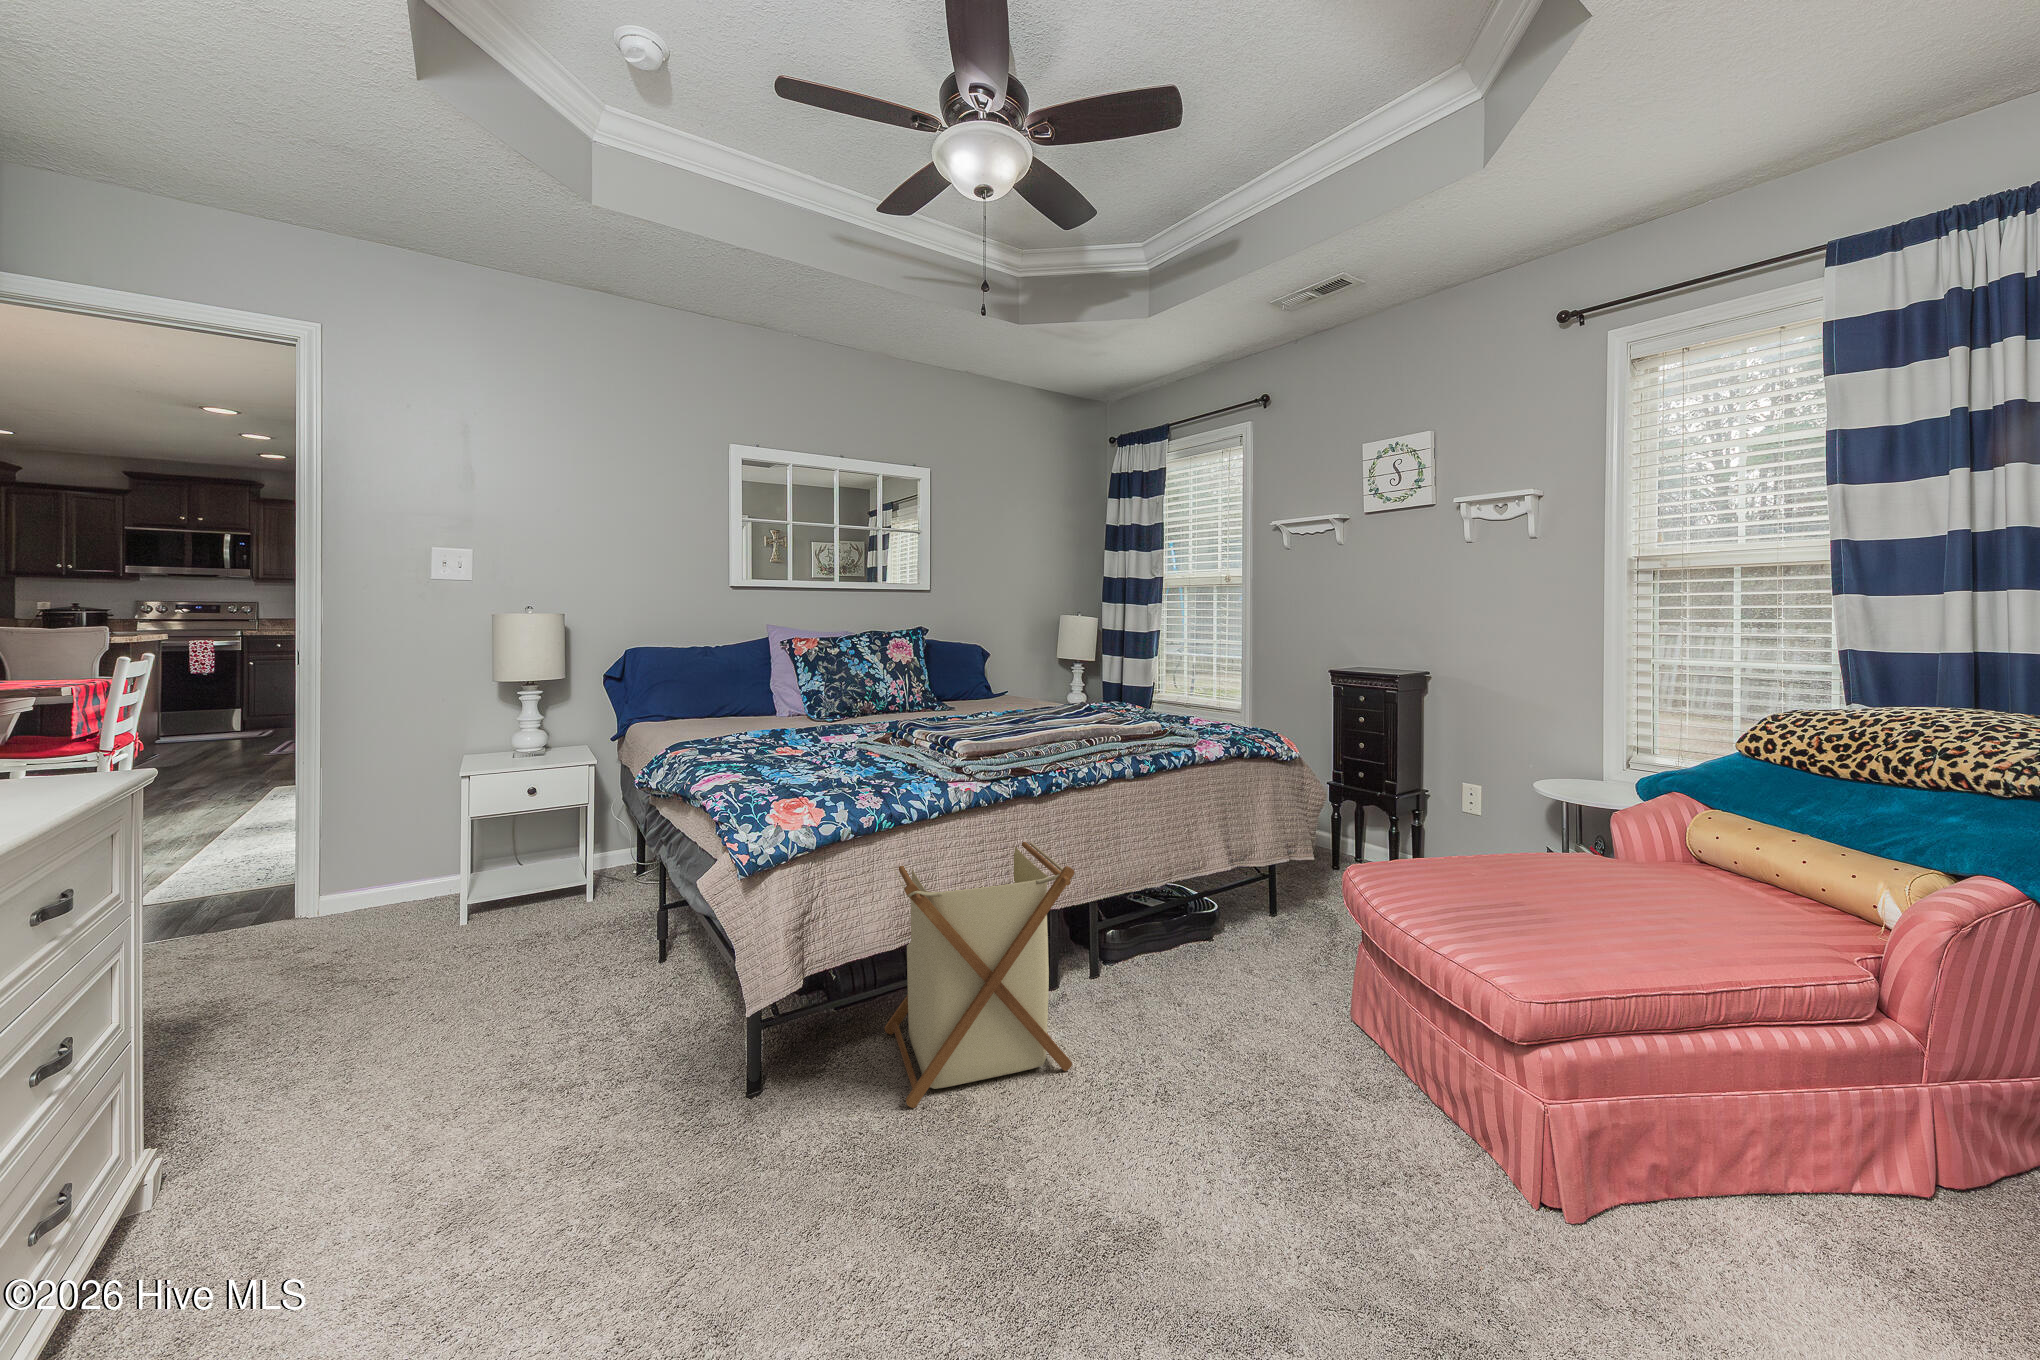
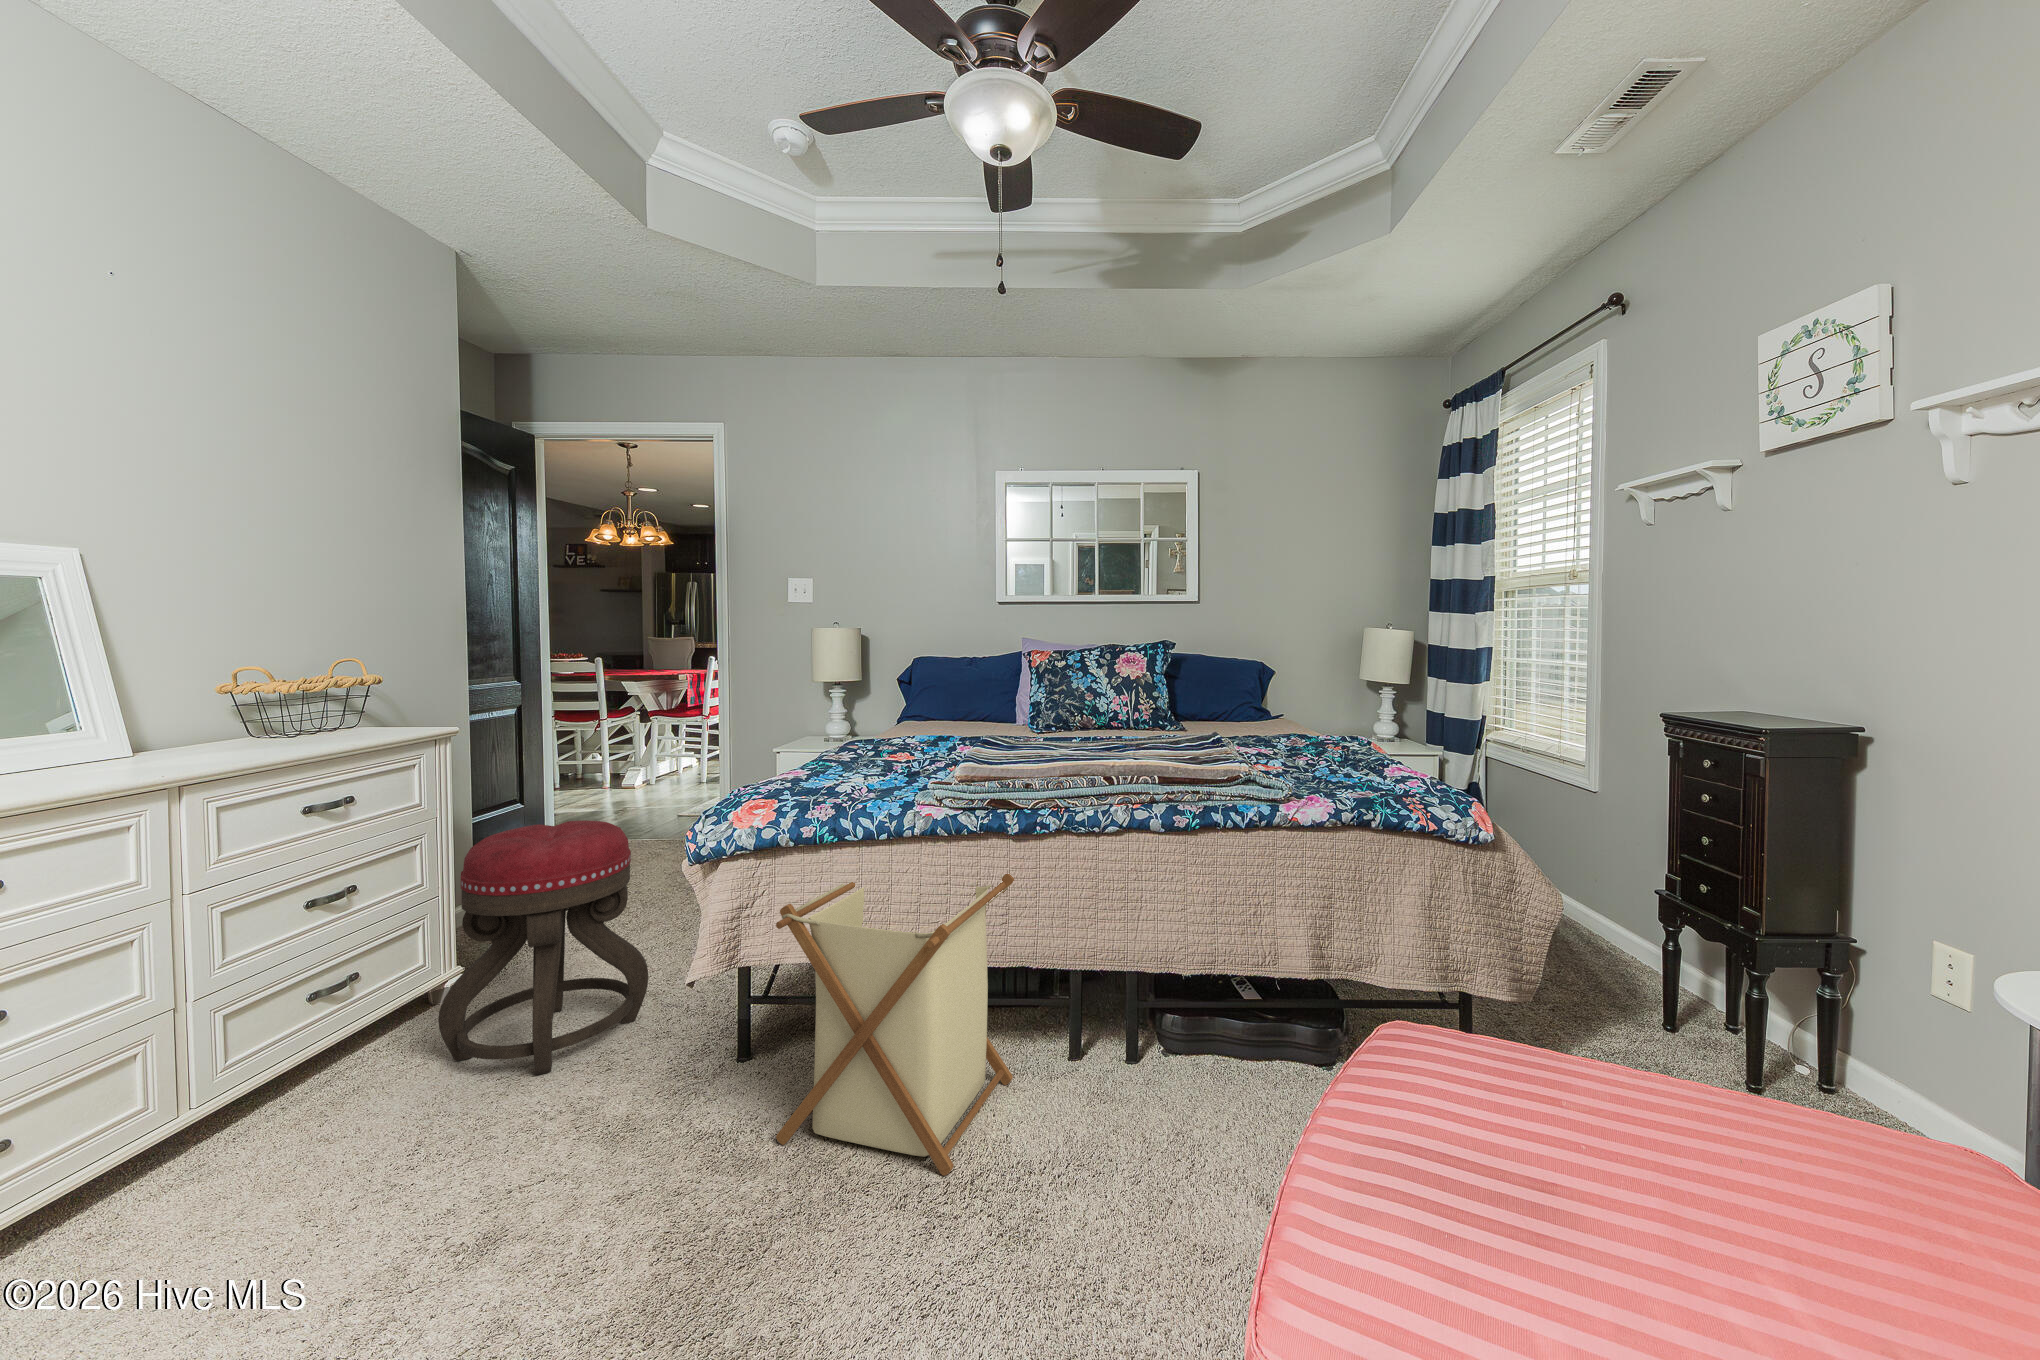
ottoman: none [322,866,576,1219] -> present [438,821,648,1075]

